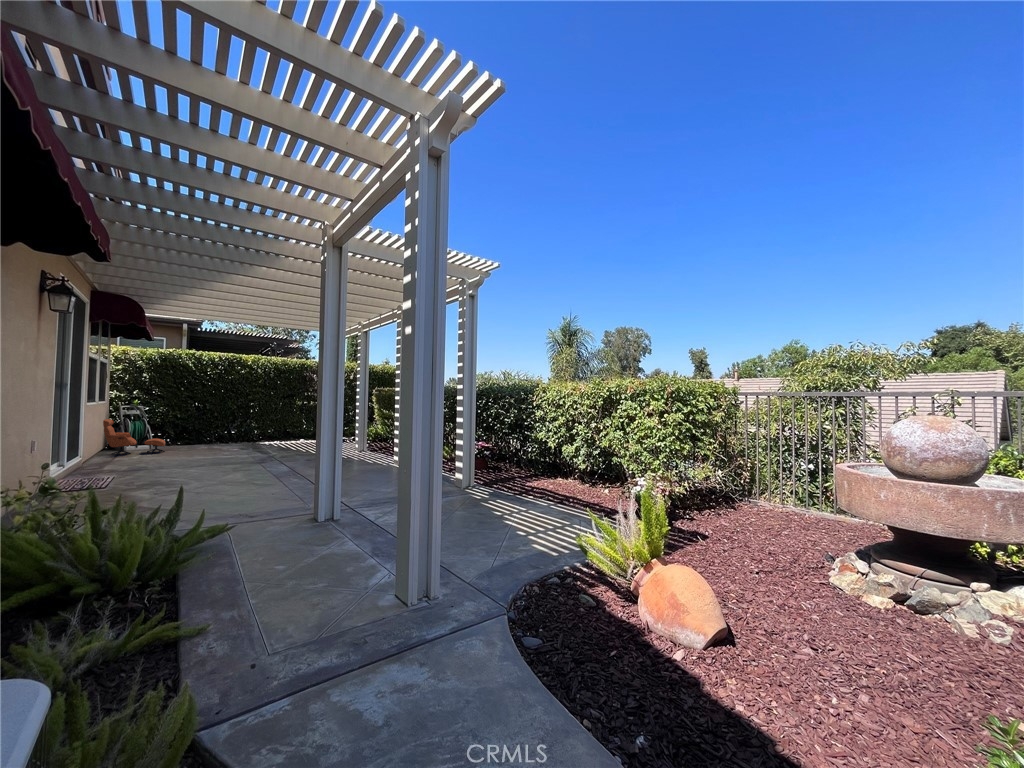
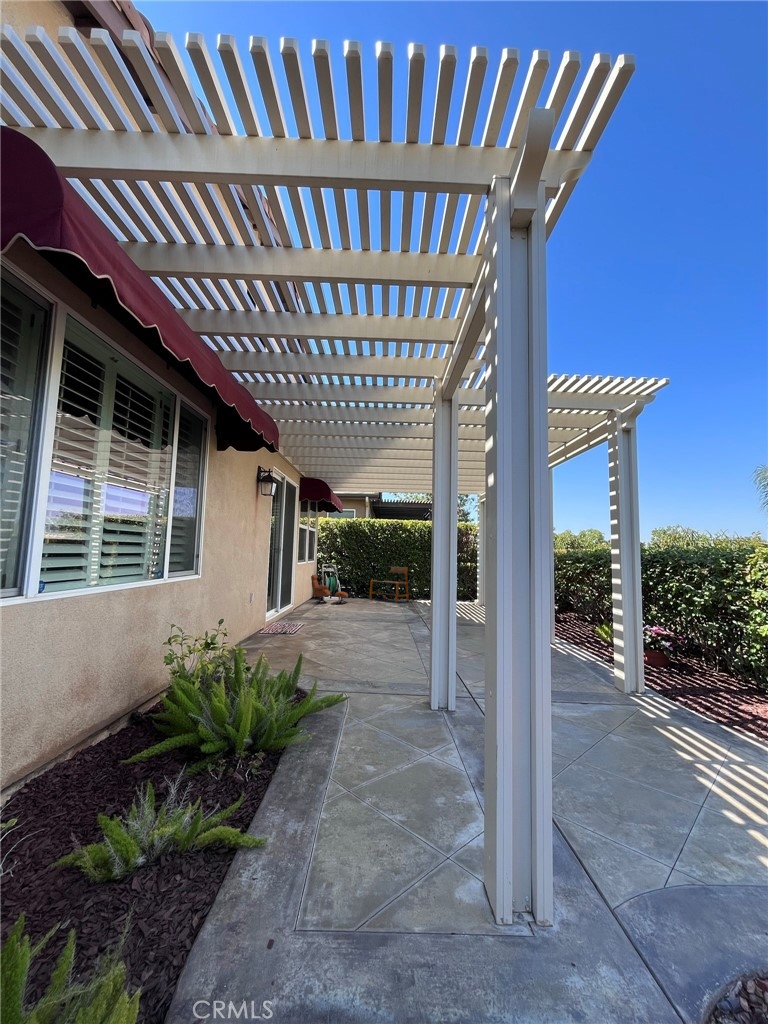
bench: none [196,406,251,447] -> present [369,567,409,603]

